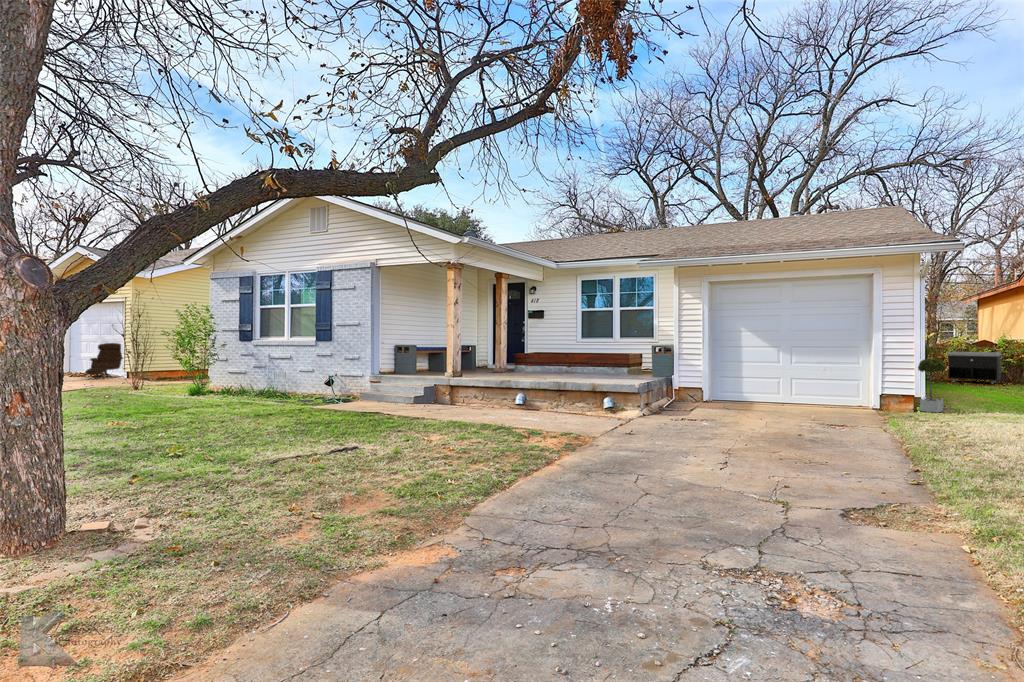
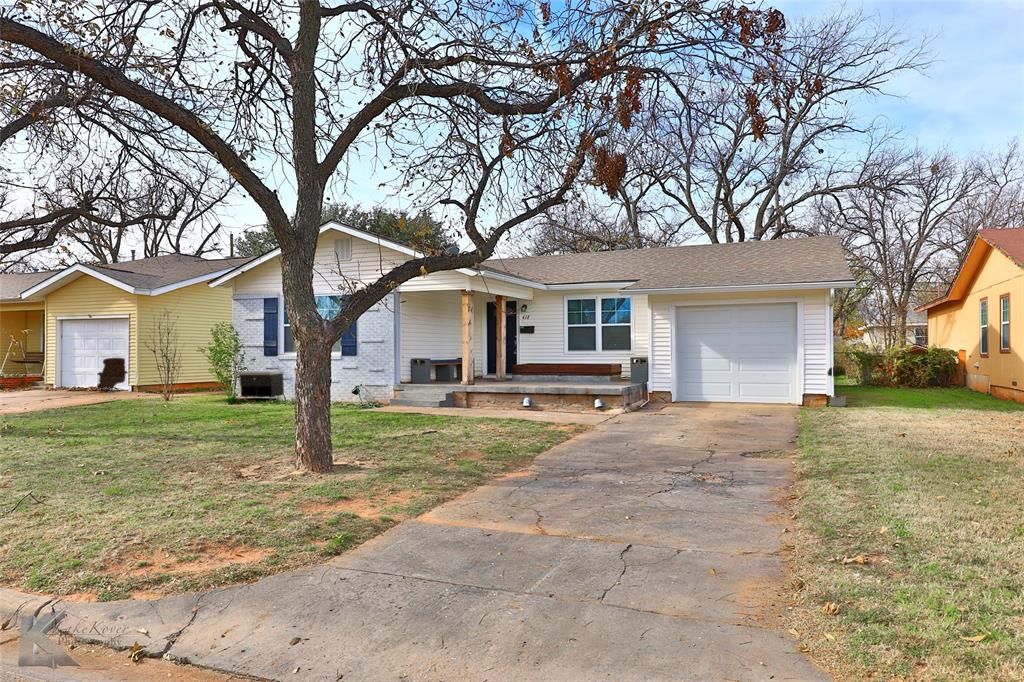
storage bench: present [948,352,1001,384] -> present [239,371,284,400]

